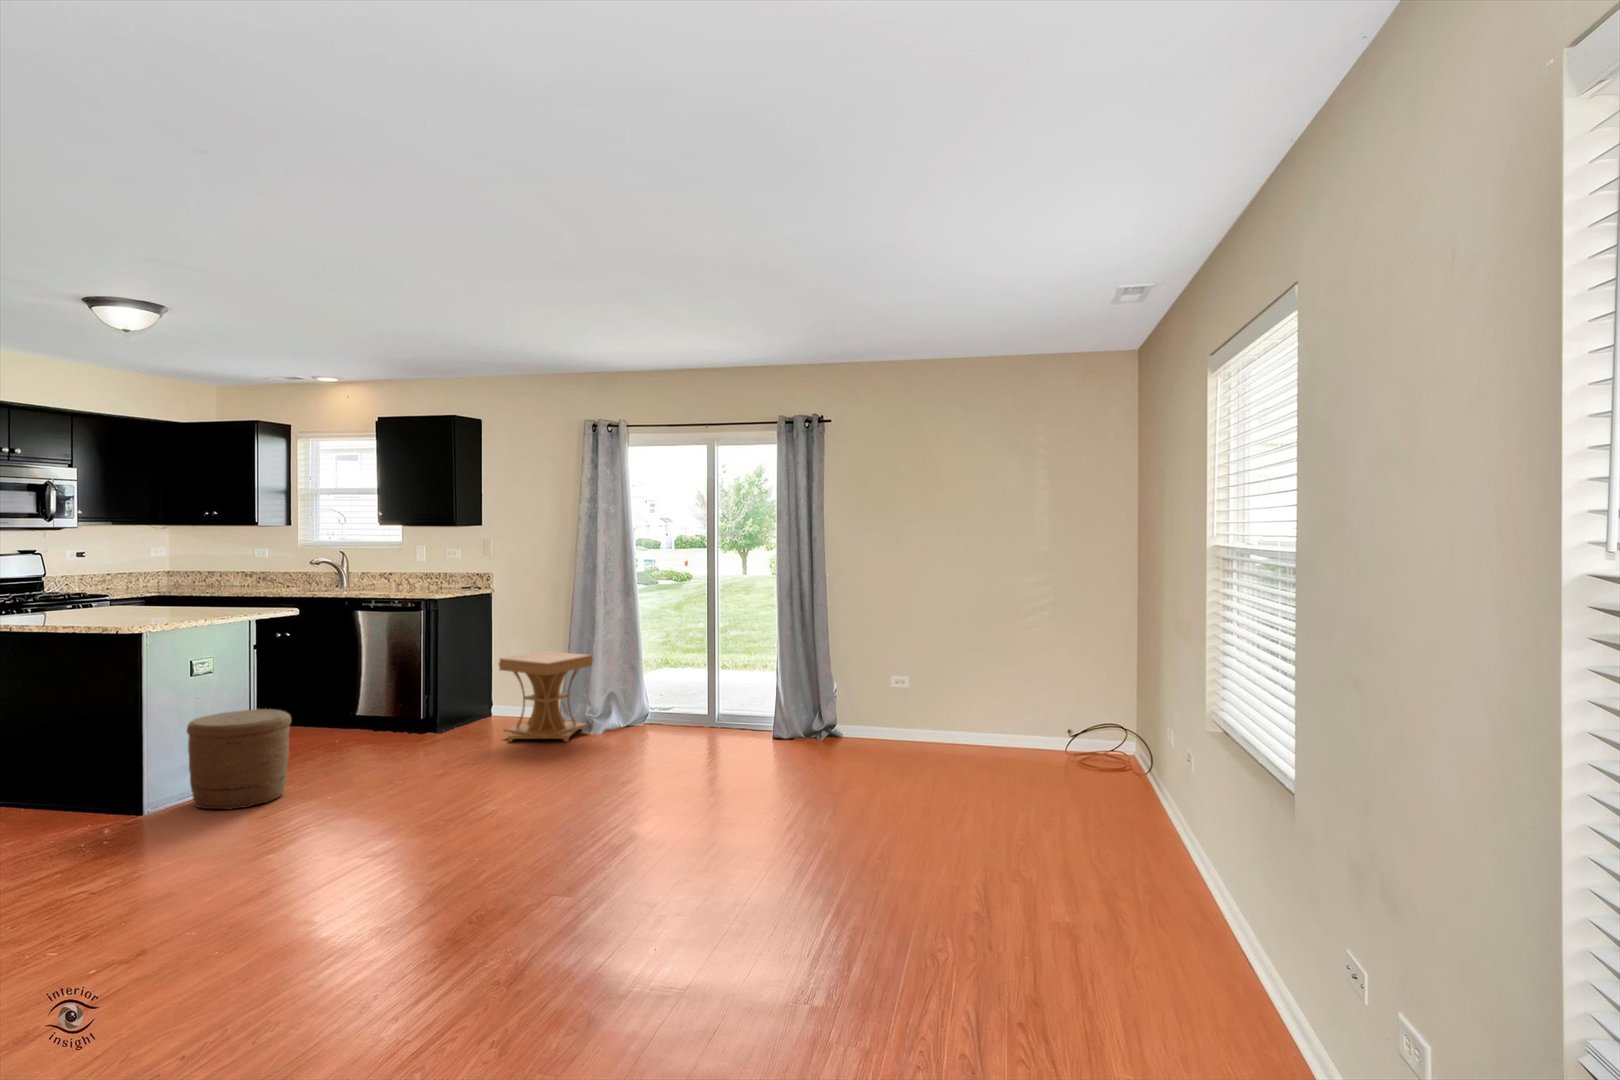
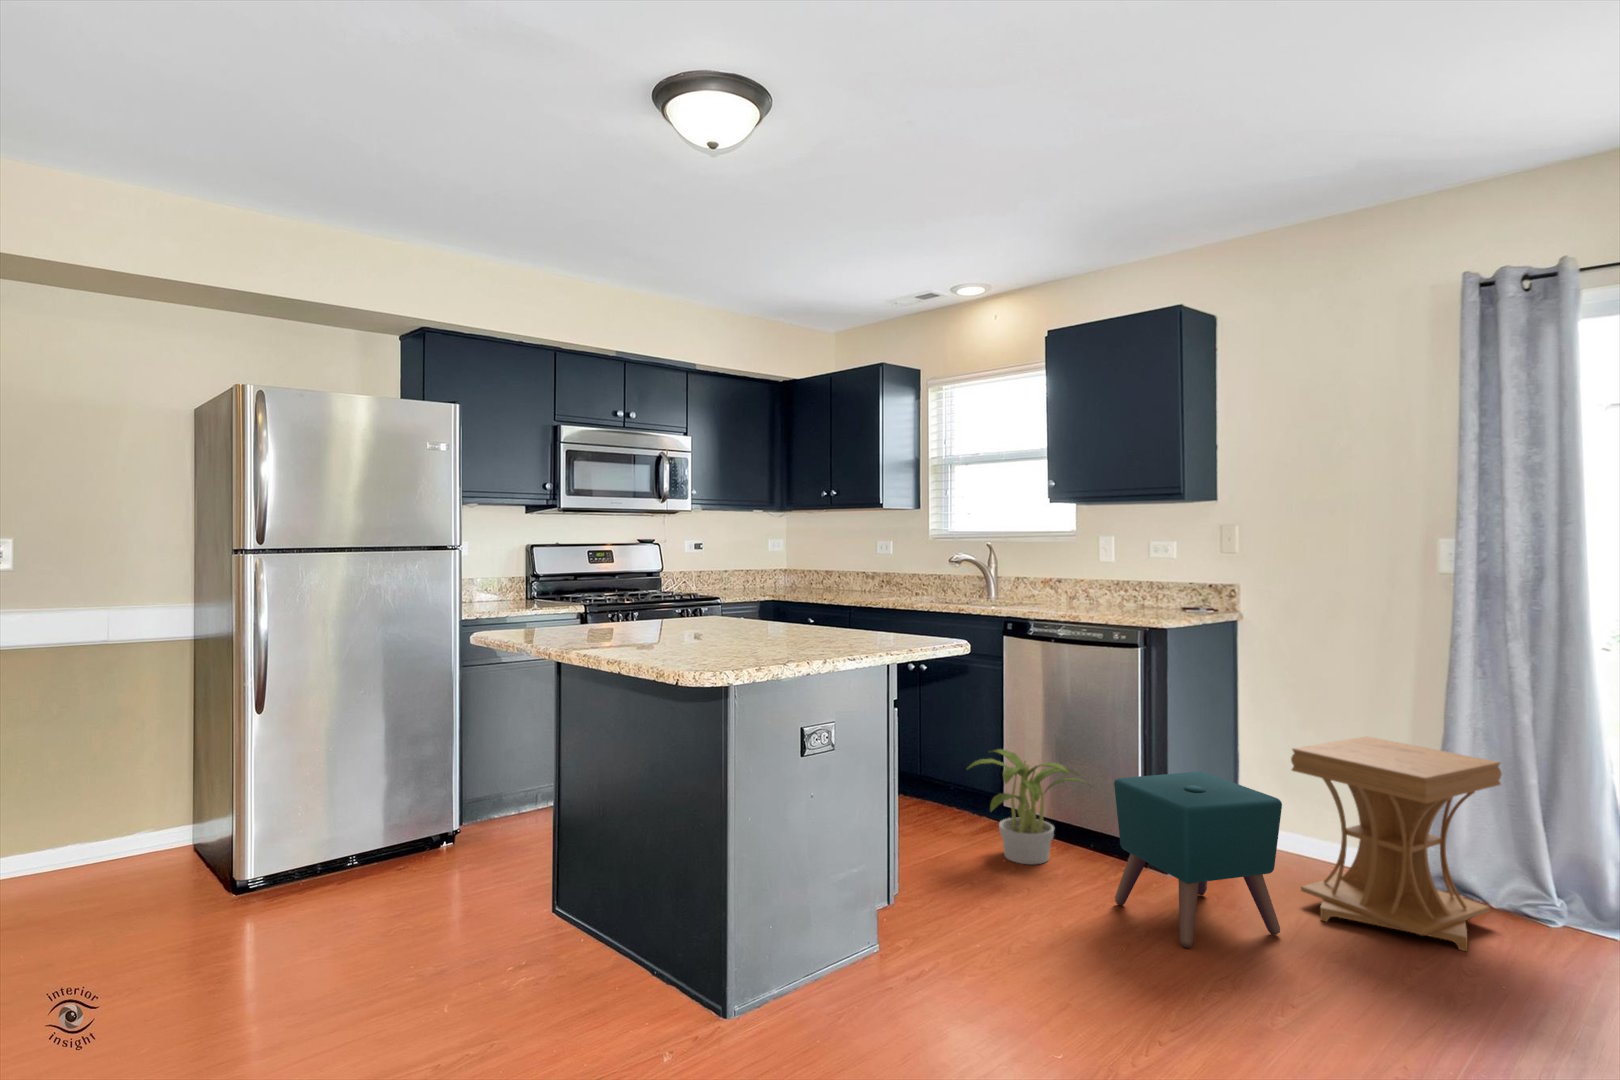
ottoman: none [398,676,483,761] -> present [1114,771,1282,948]
potted plant: none [312,680,395,745] -> present [967,749,1088,864]
woven basket: present [187,709,291,809] -> none [800,816,965,1027]

